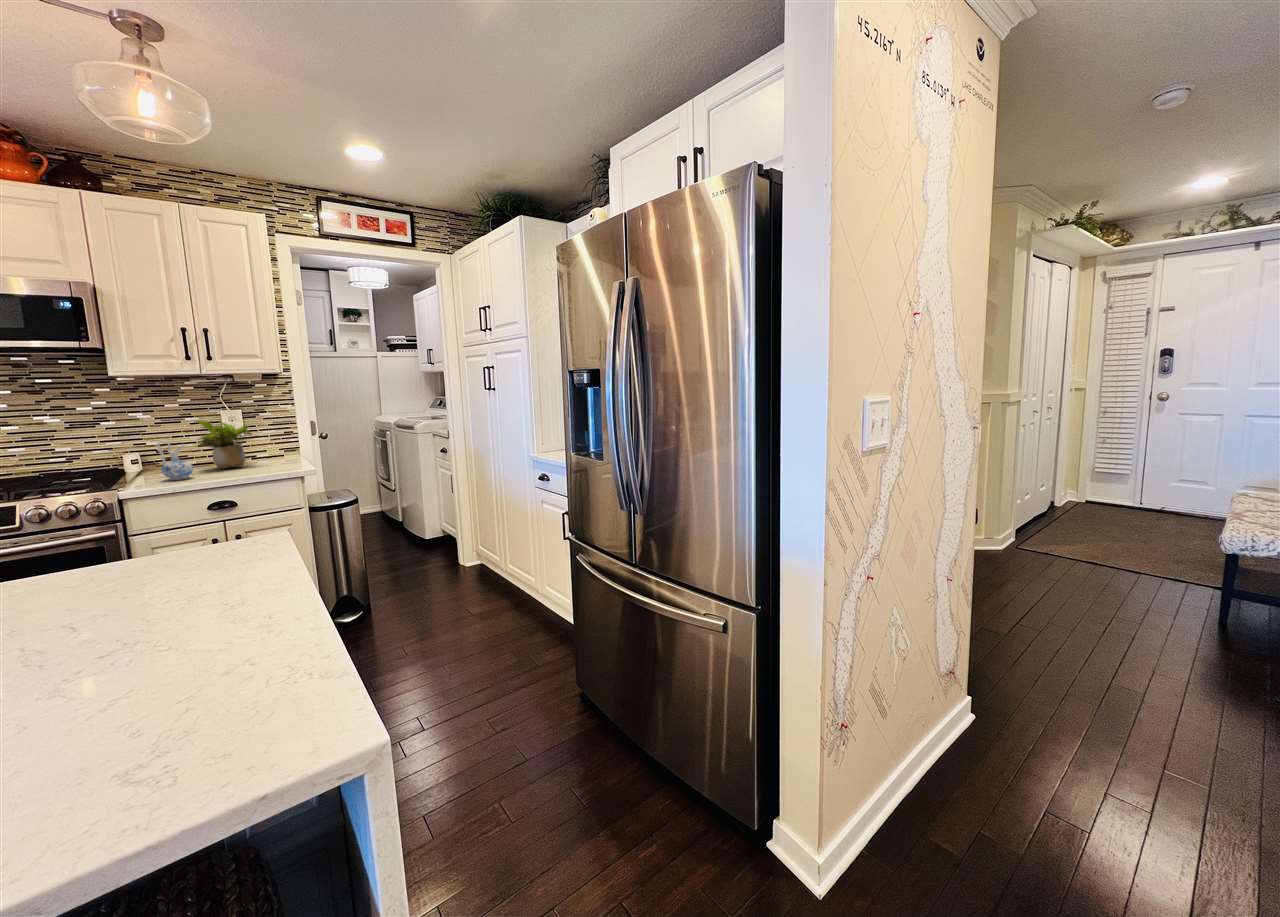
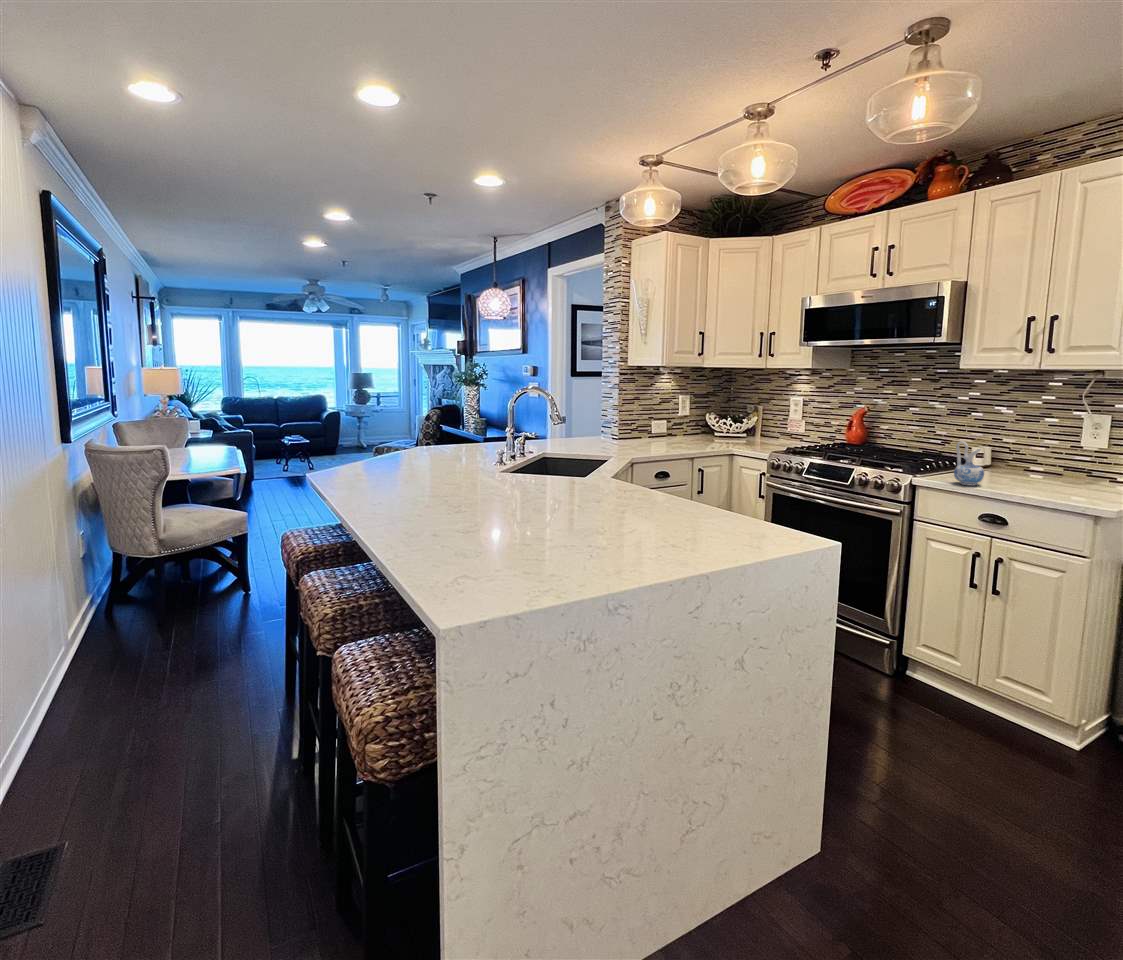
potted plant: present [196,420,252,469] -> none [1009,424,1093,485]

